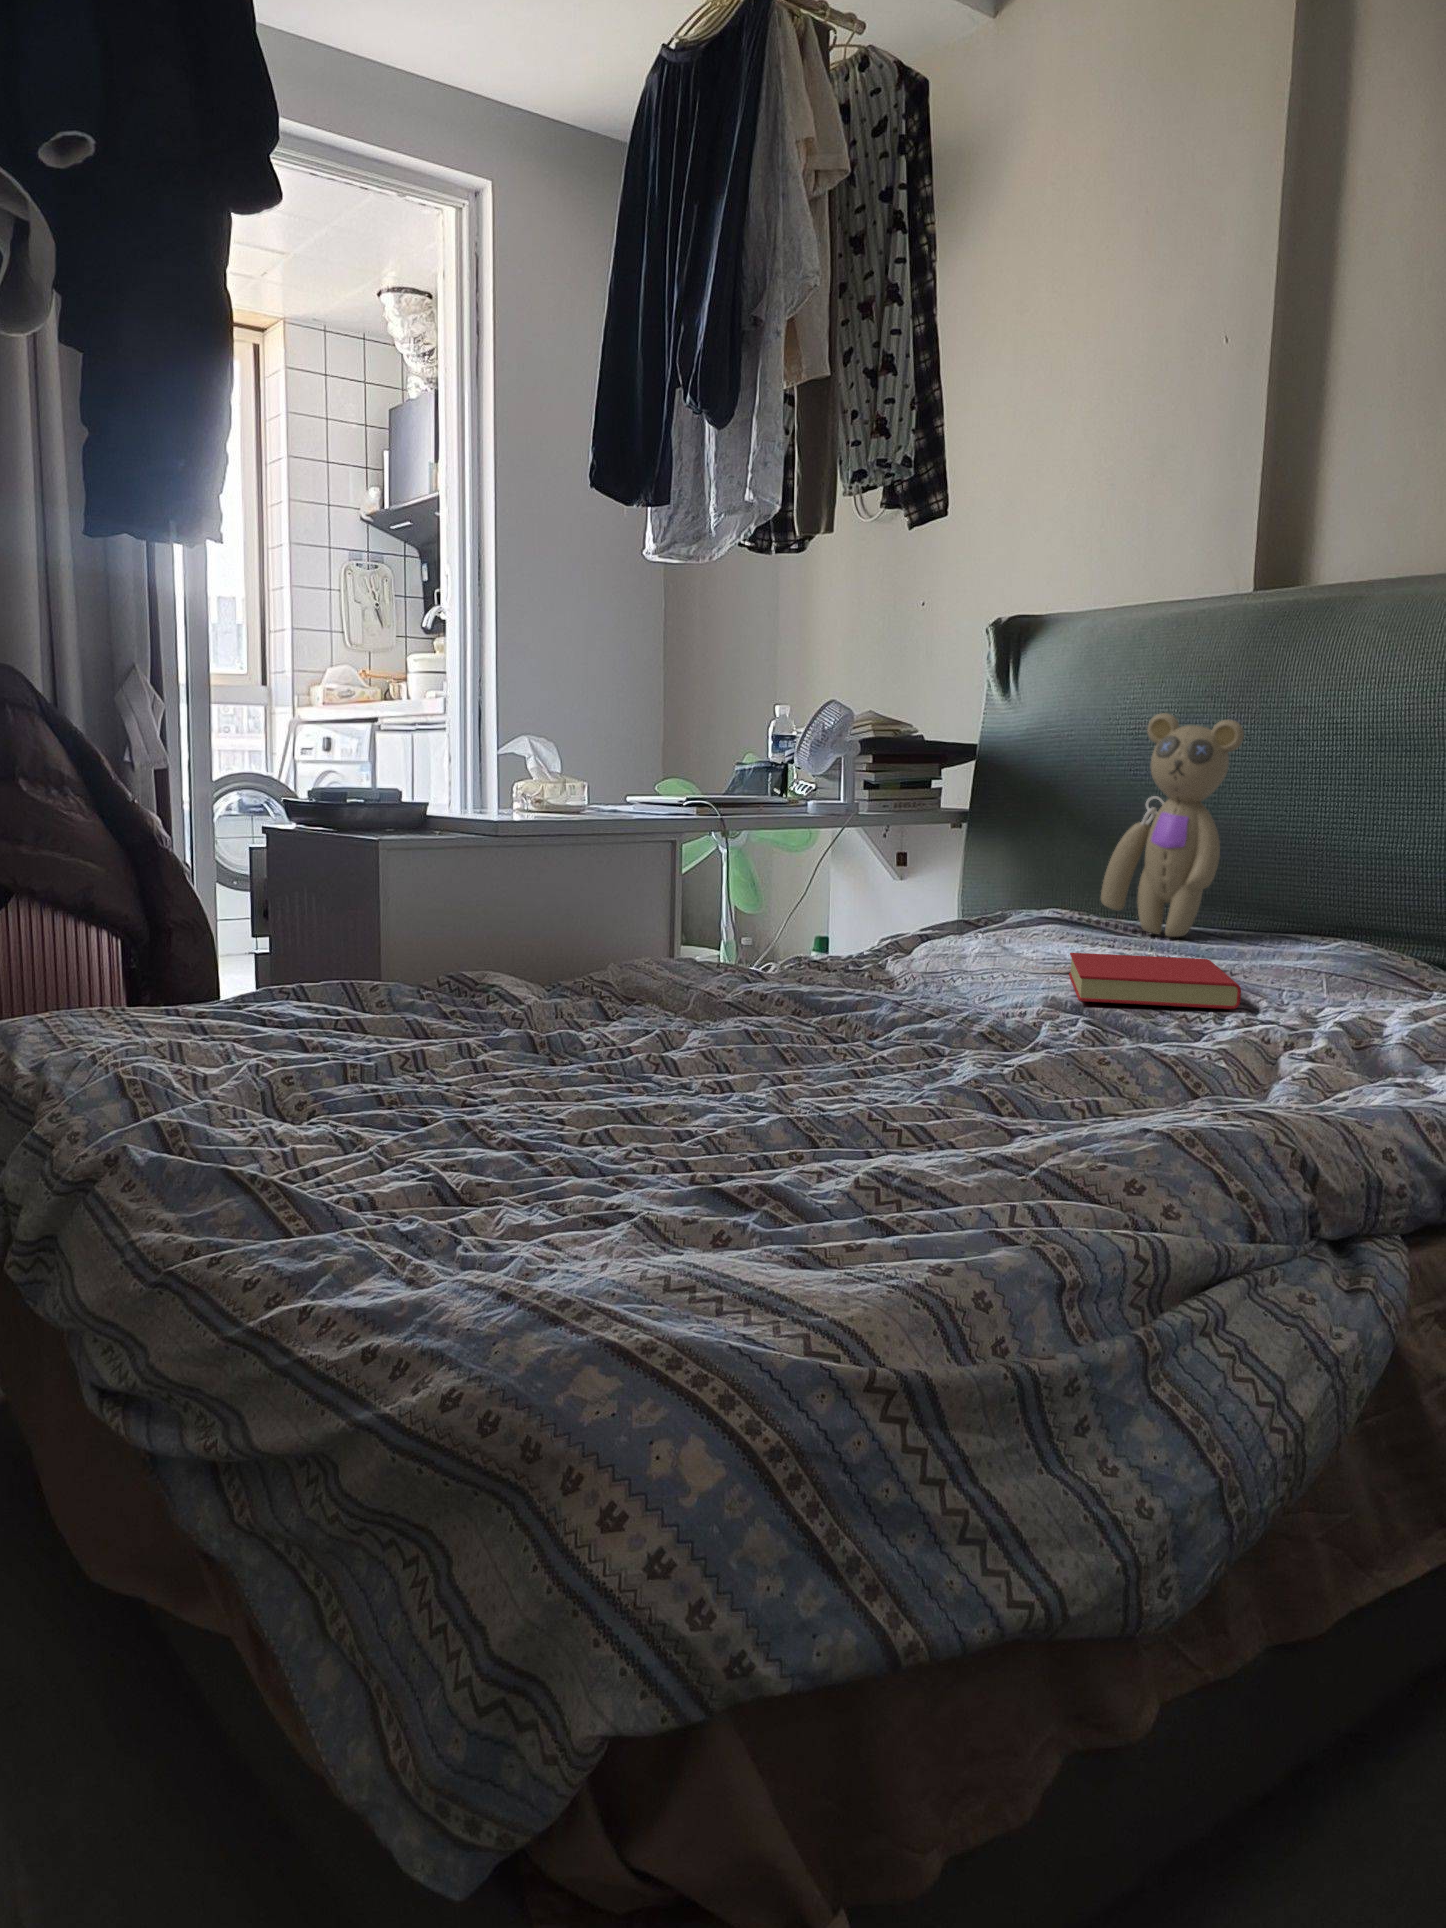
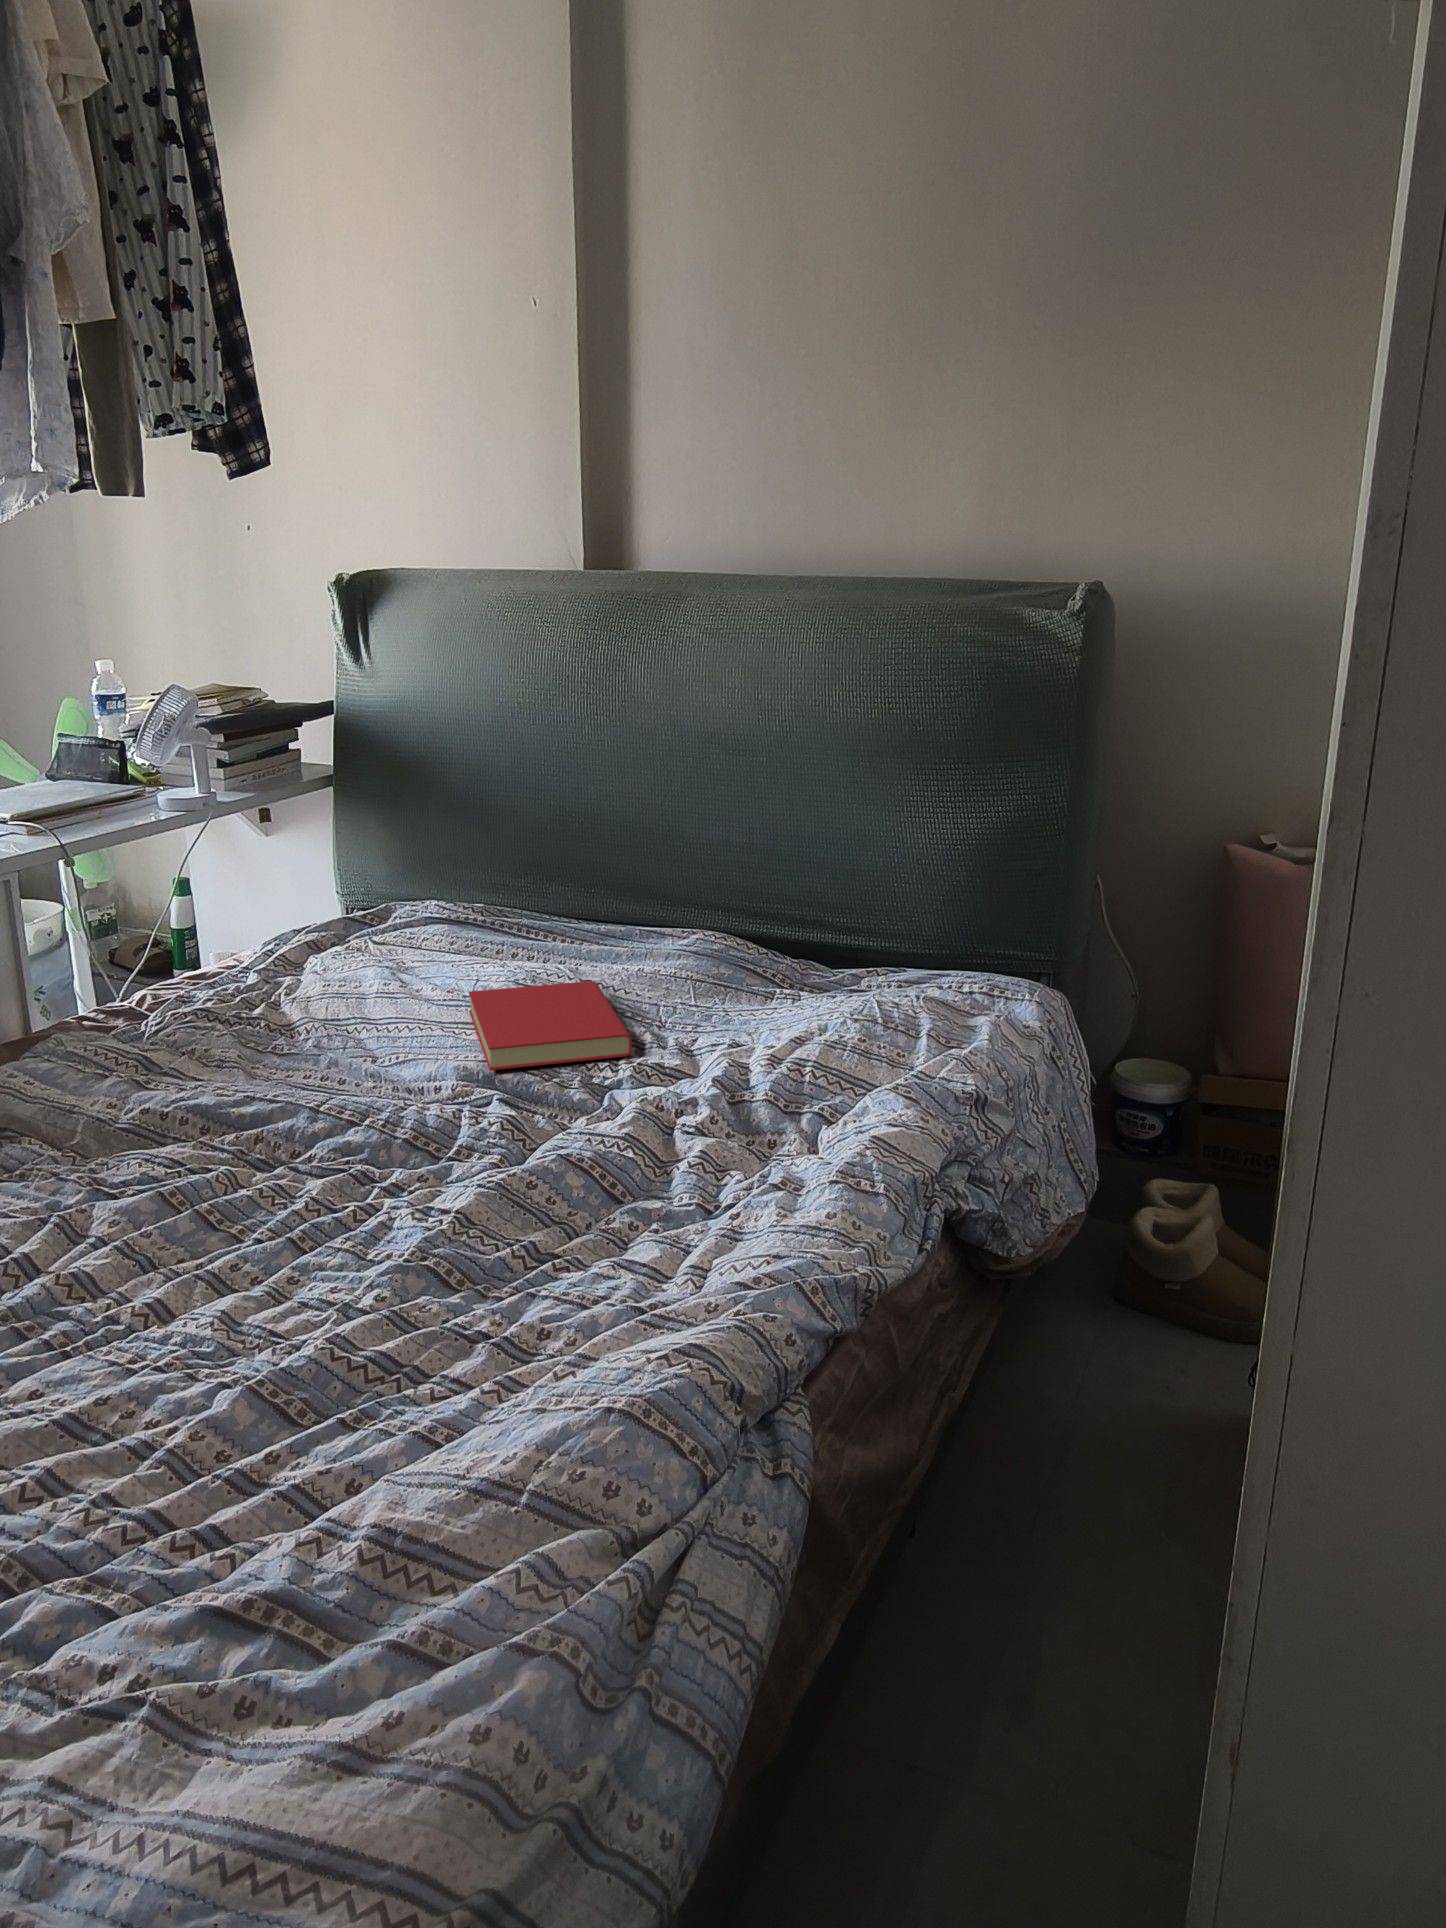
teddy bear: present [1101,713,1244,937] -> none [483,726,599,934]

